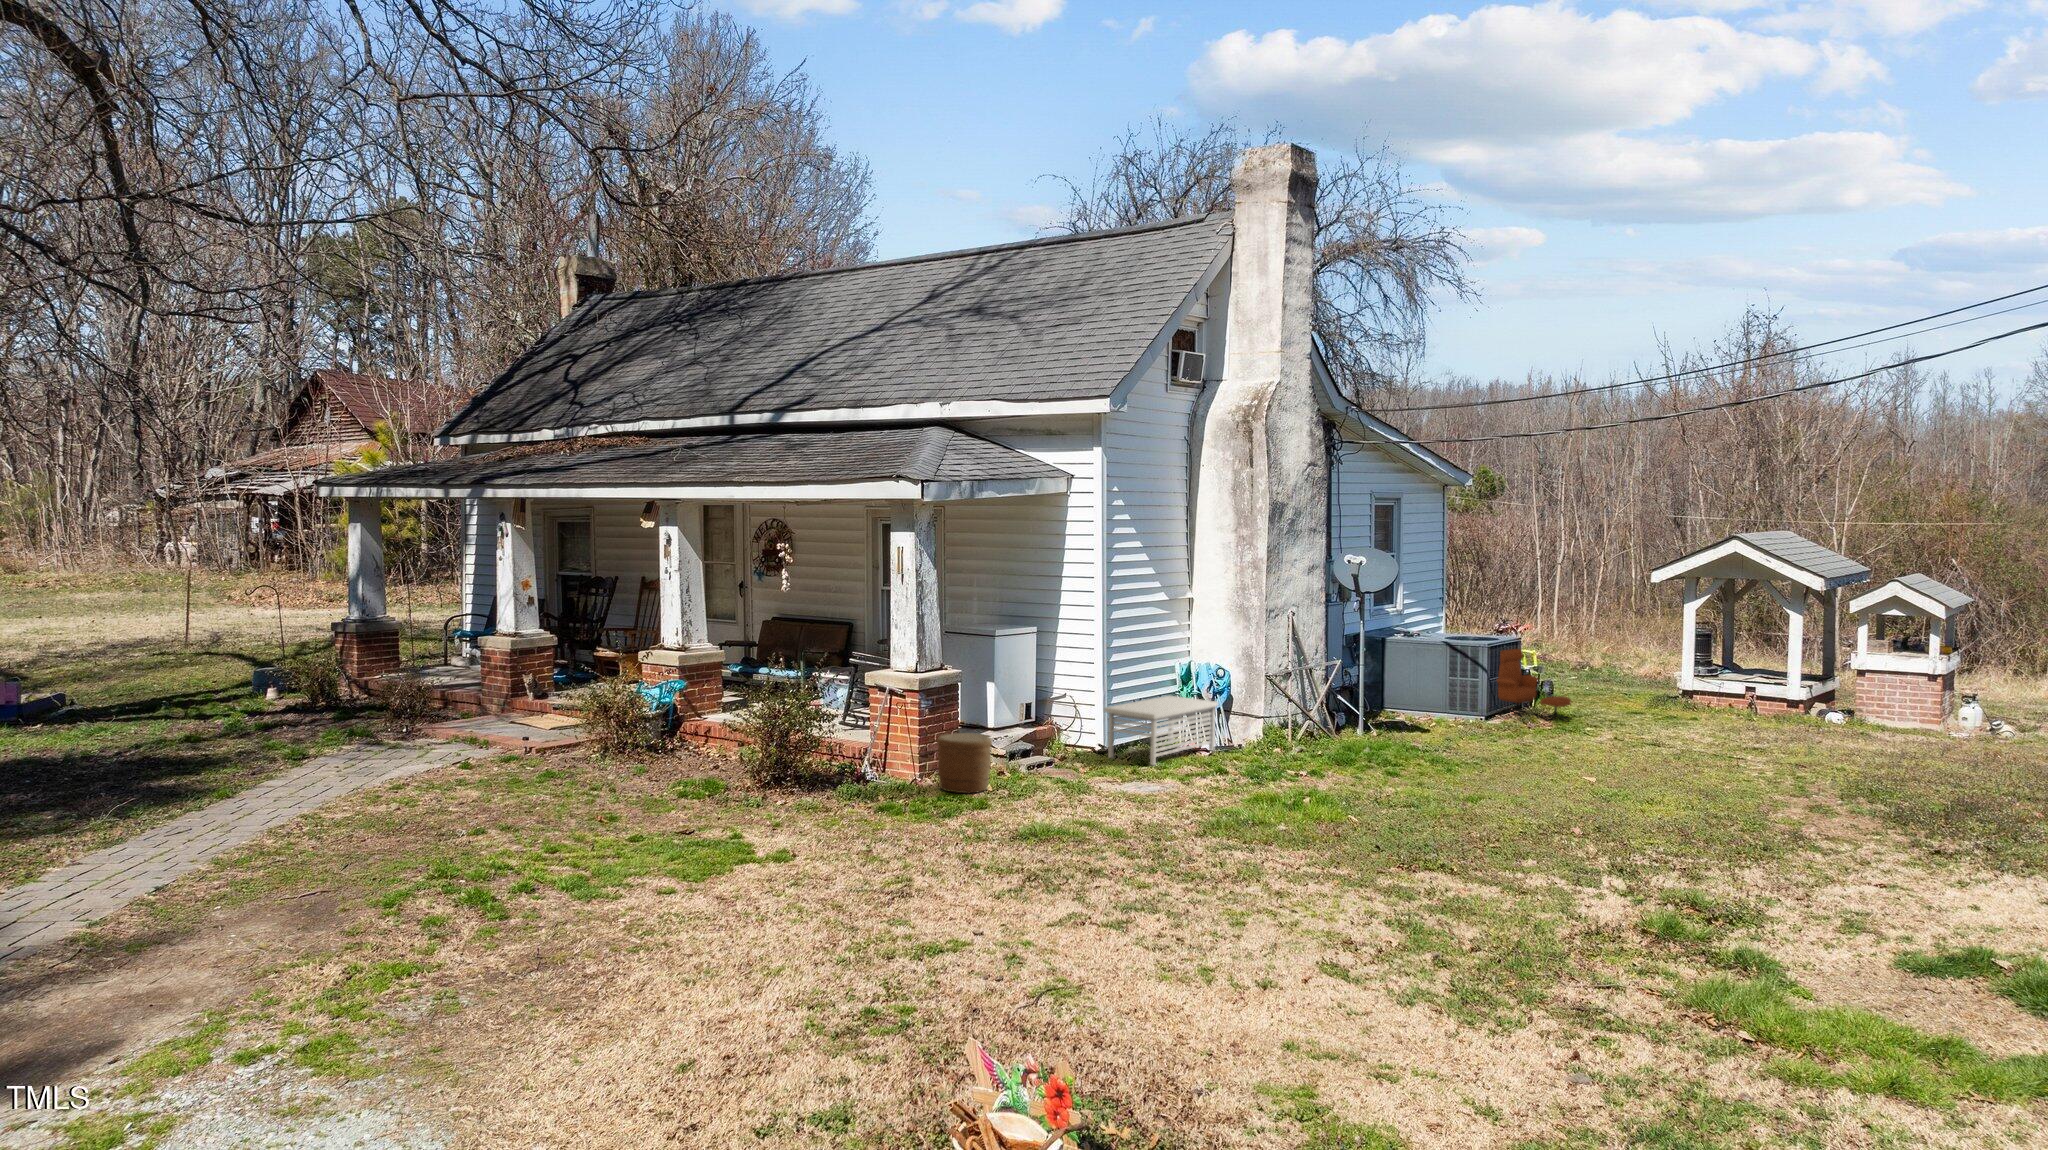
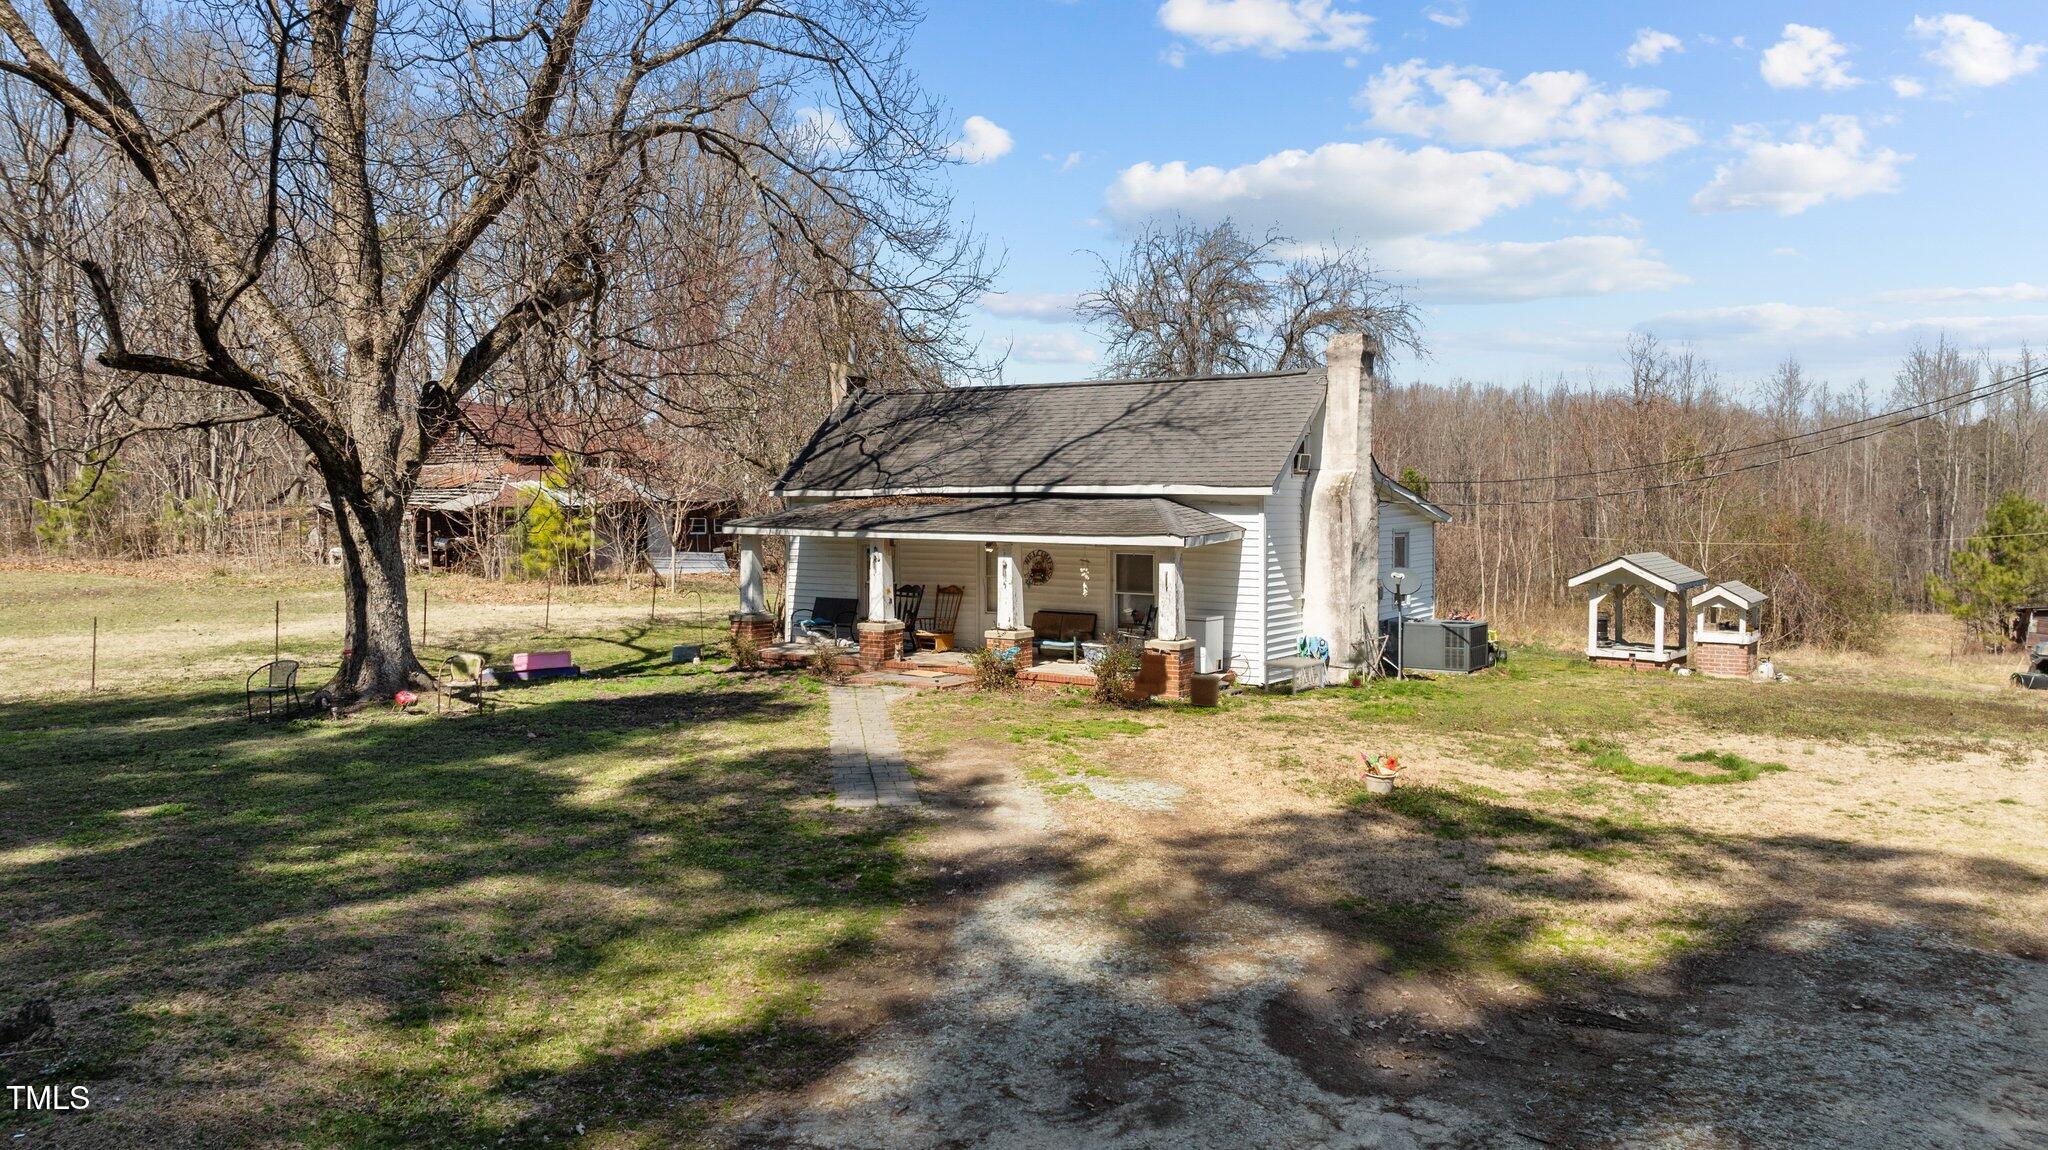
lounge chair: present [1497,649,1571,721] -> present [1121,653,1170,710]
potted tree: none [1245,667,1308,749] -> present [1341,641,1374,688]

